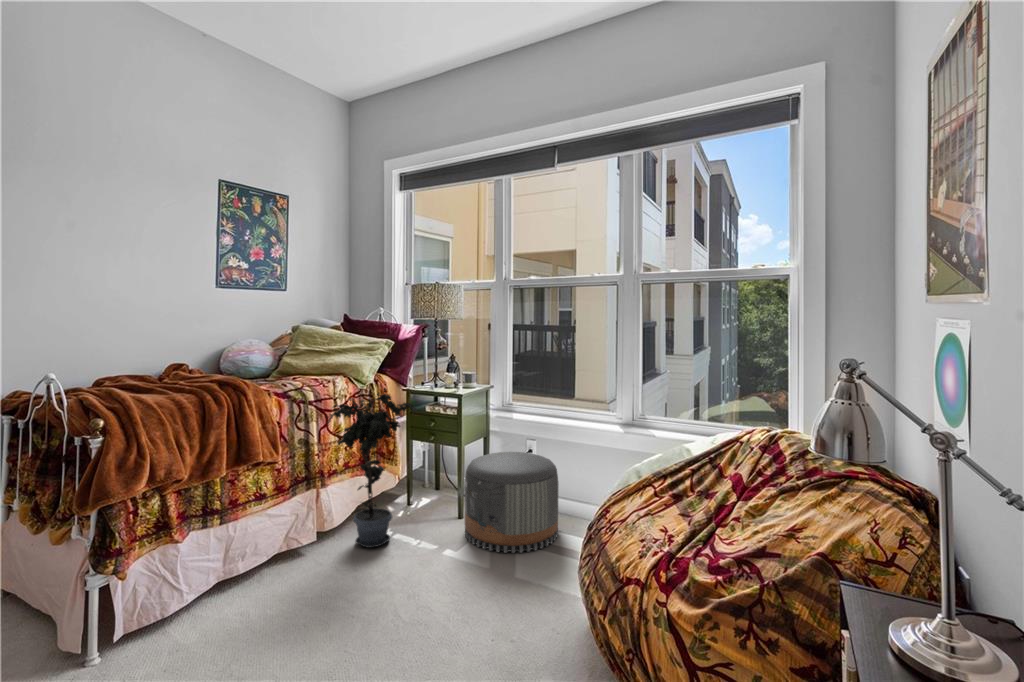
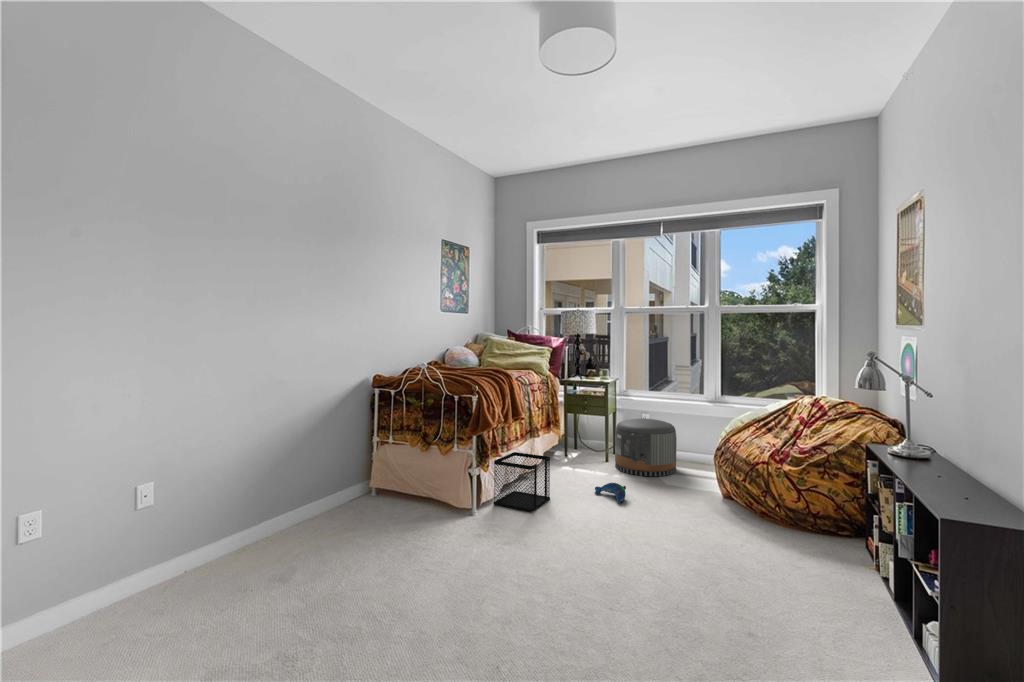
potted plant: present [326,388,417,547] -> none [542,376,587,475]
wastebasket: none [163,523,282,655] -> present [494,452,550,512]
plush toy: none [374,580,422,631] -> present [595,483,626,503]

